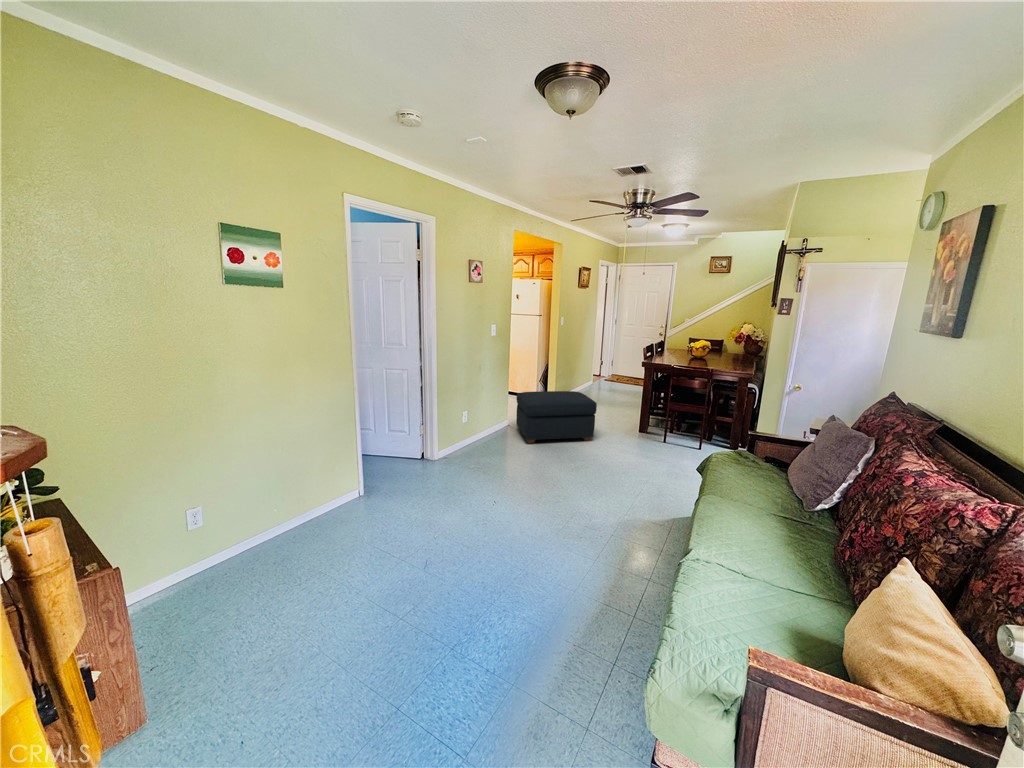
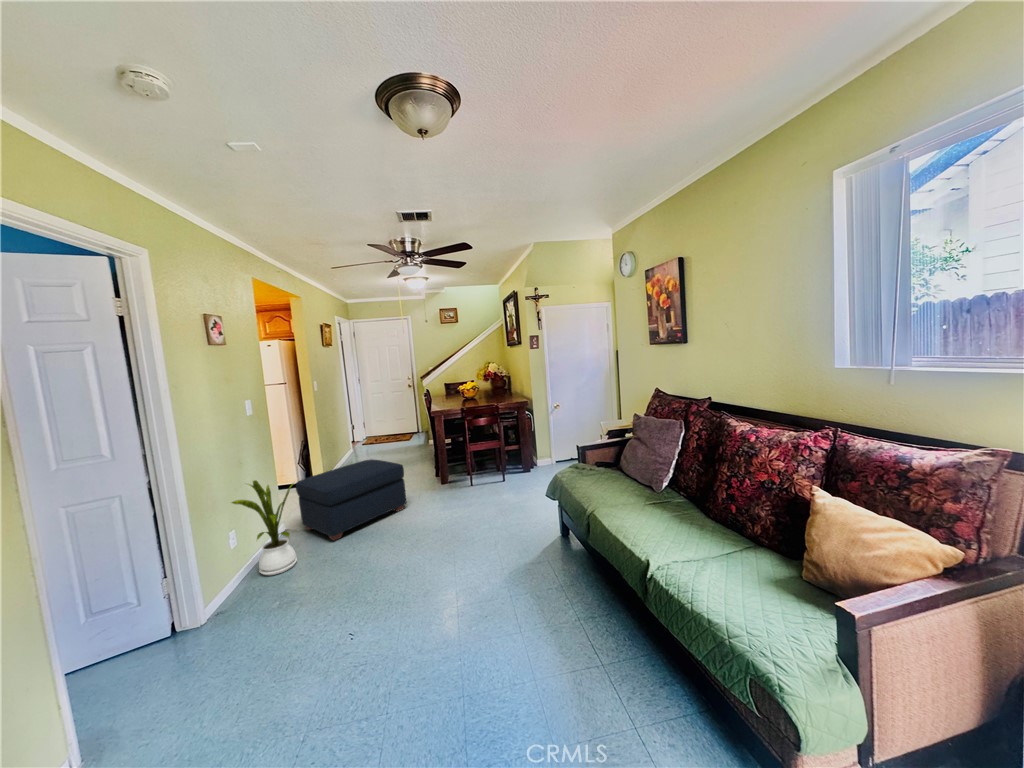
house plant: none [464,381,507,450] -> present [232,480,297,575]

